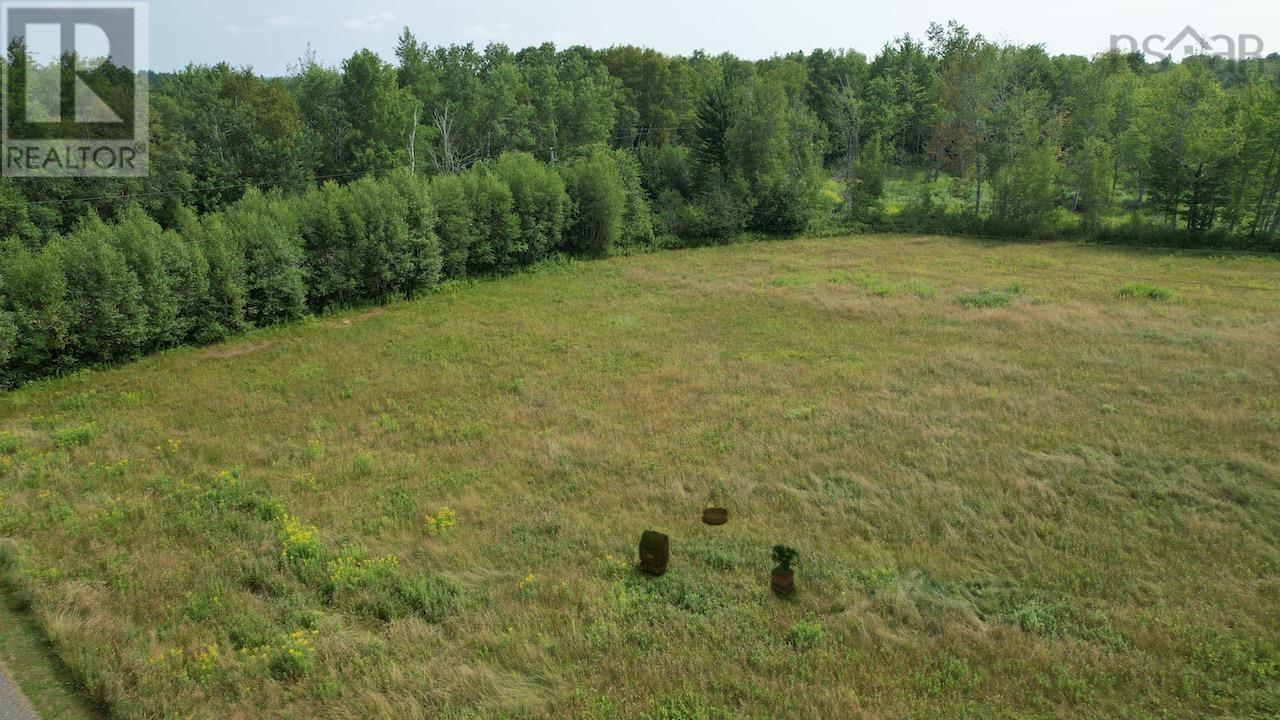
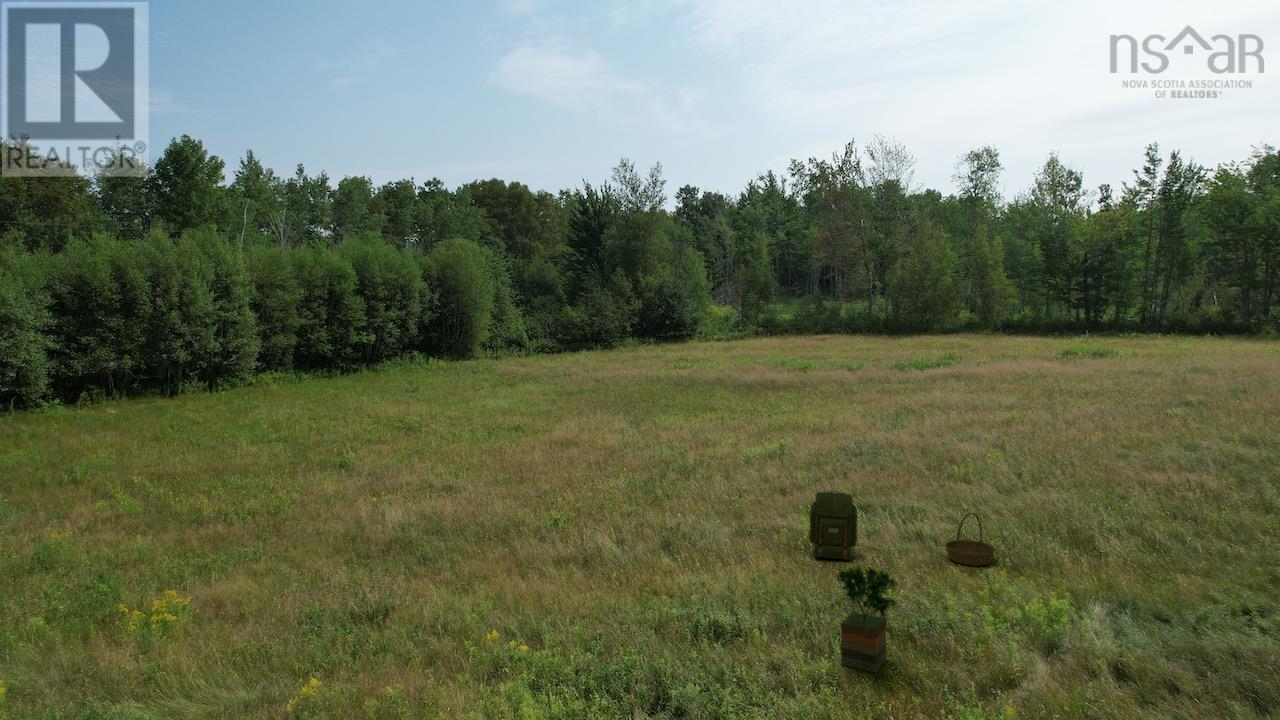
basket: present [703,496,728,524] -> present [945,512,995,566]
backpack: present [639,530,670,574] -> present [809,491,858,560]

